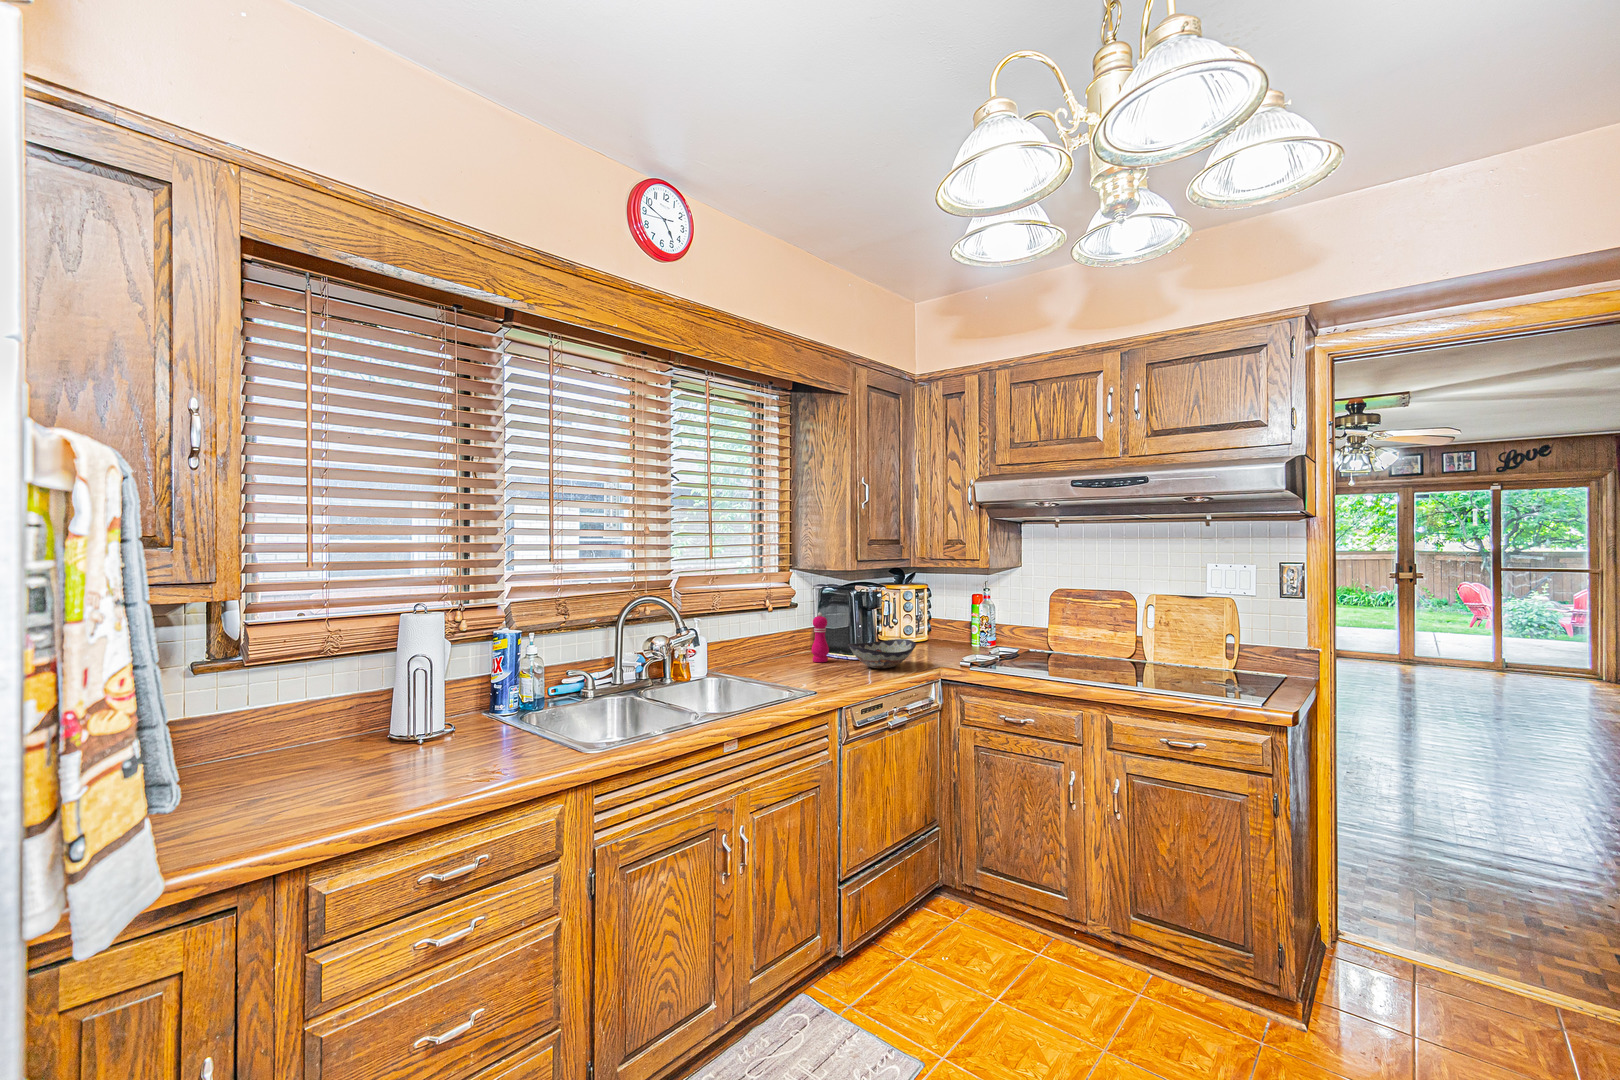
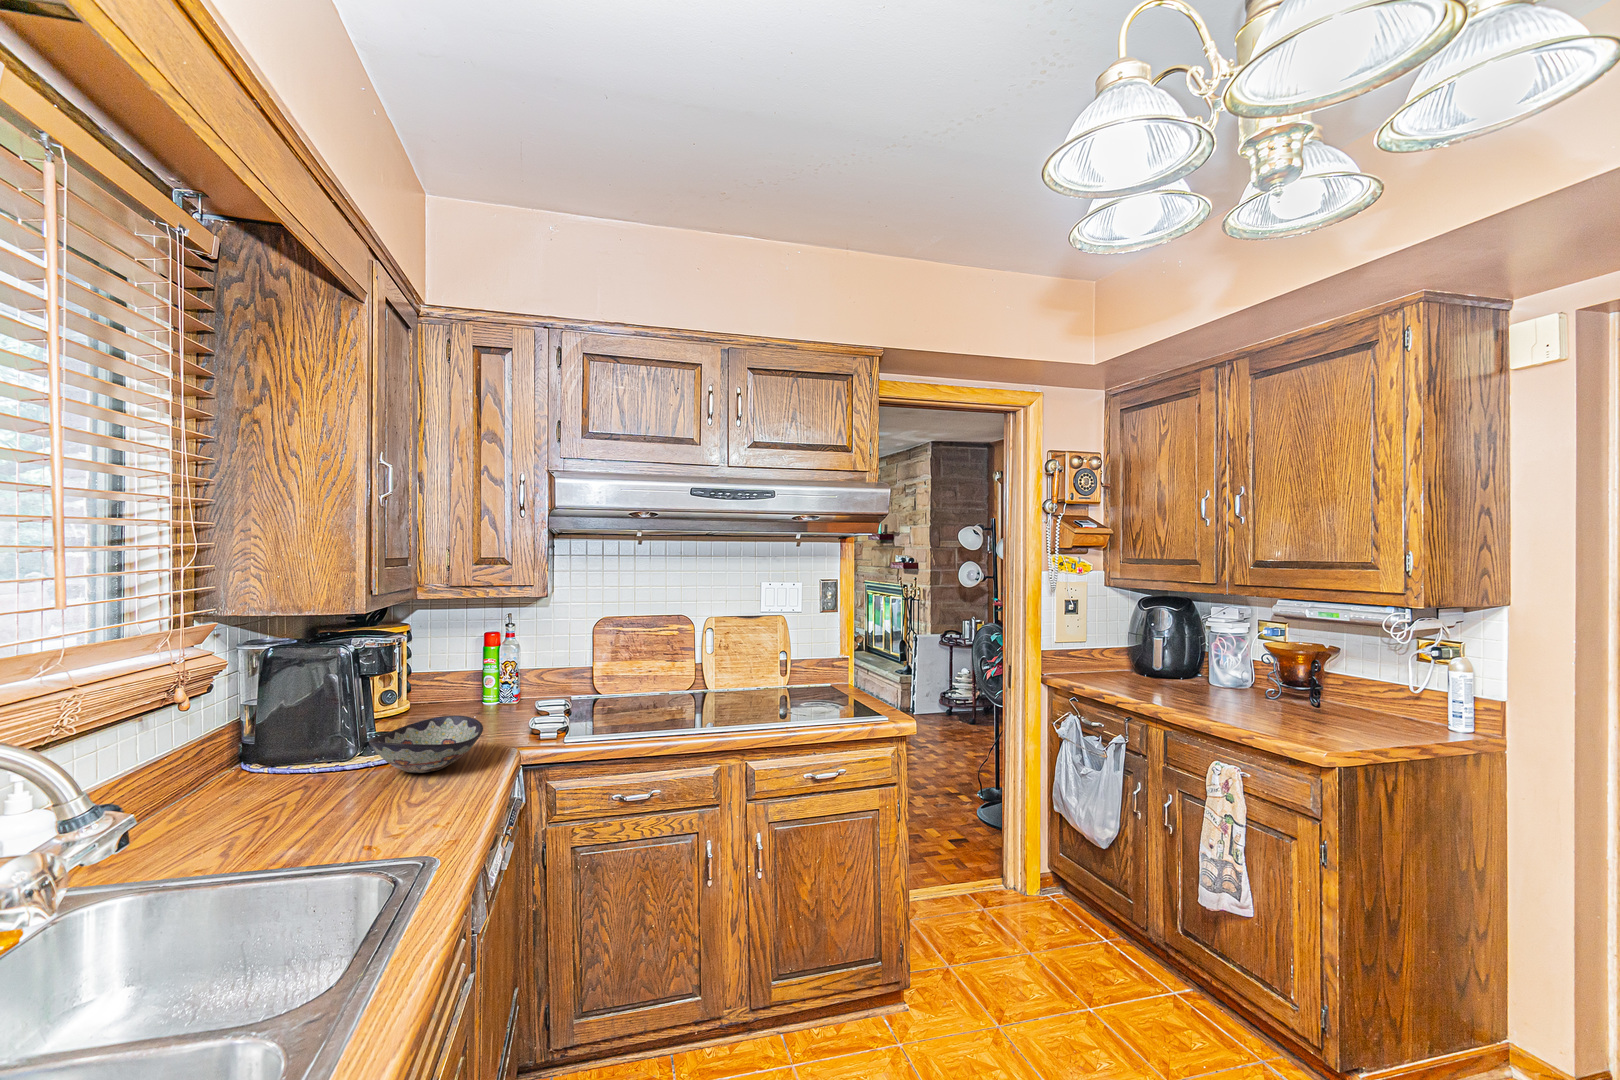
pepper mill: present [811,612,829,662] -> none [274,695,312,789]

